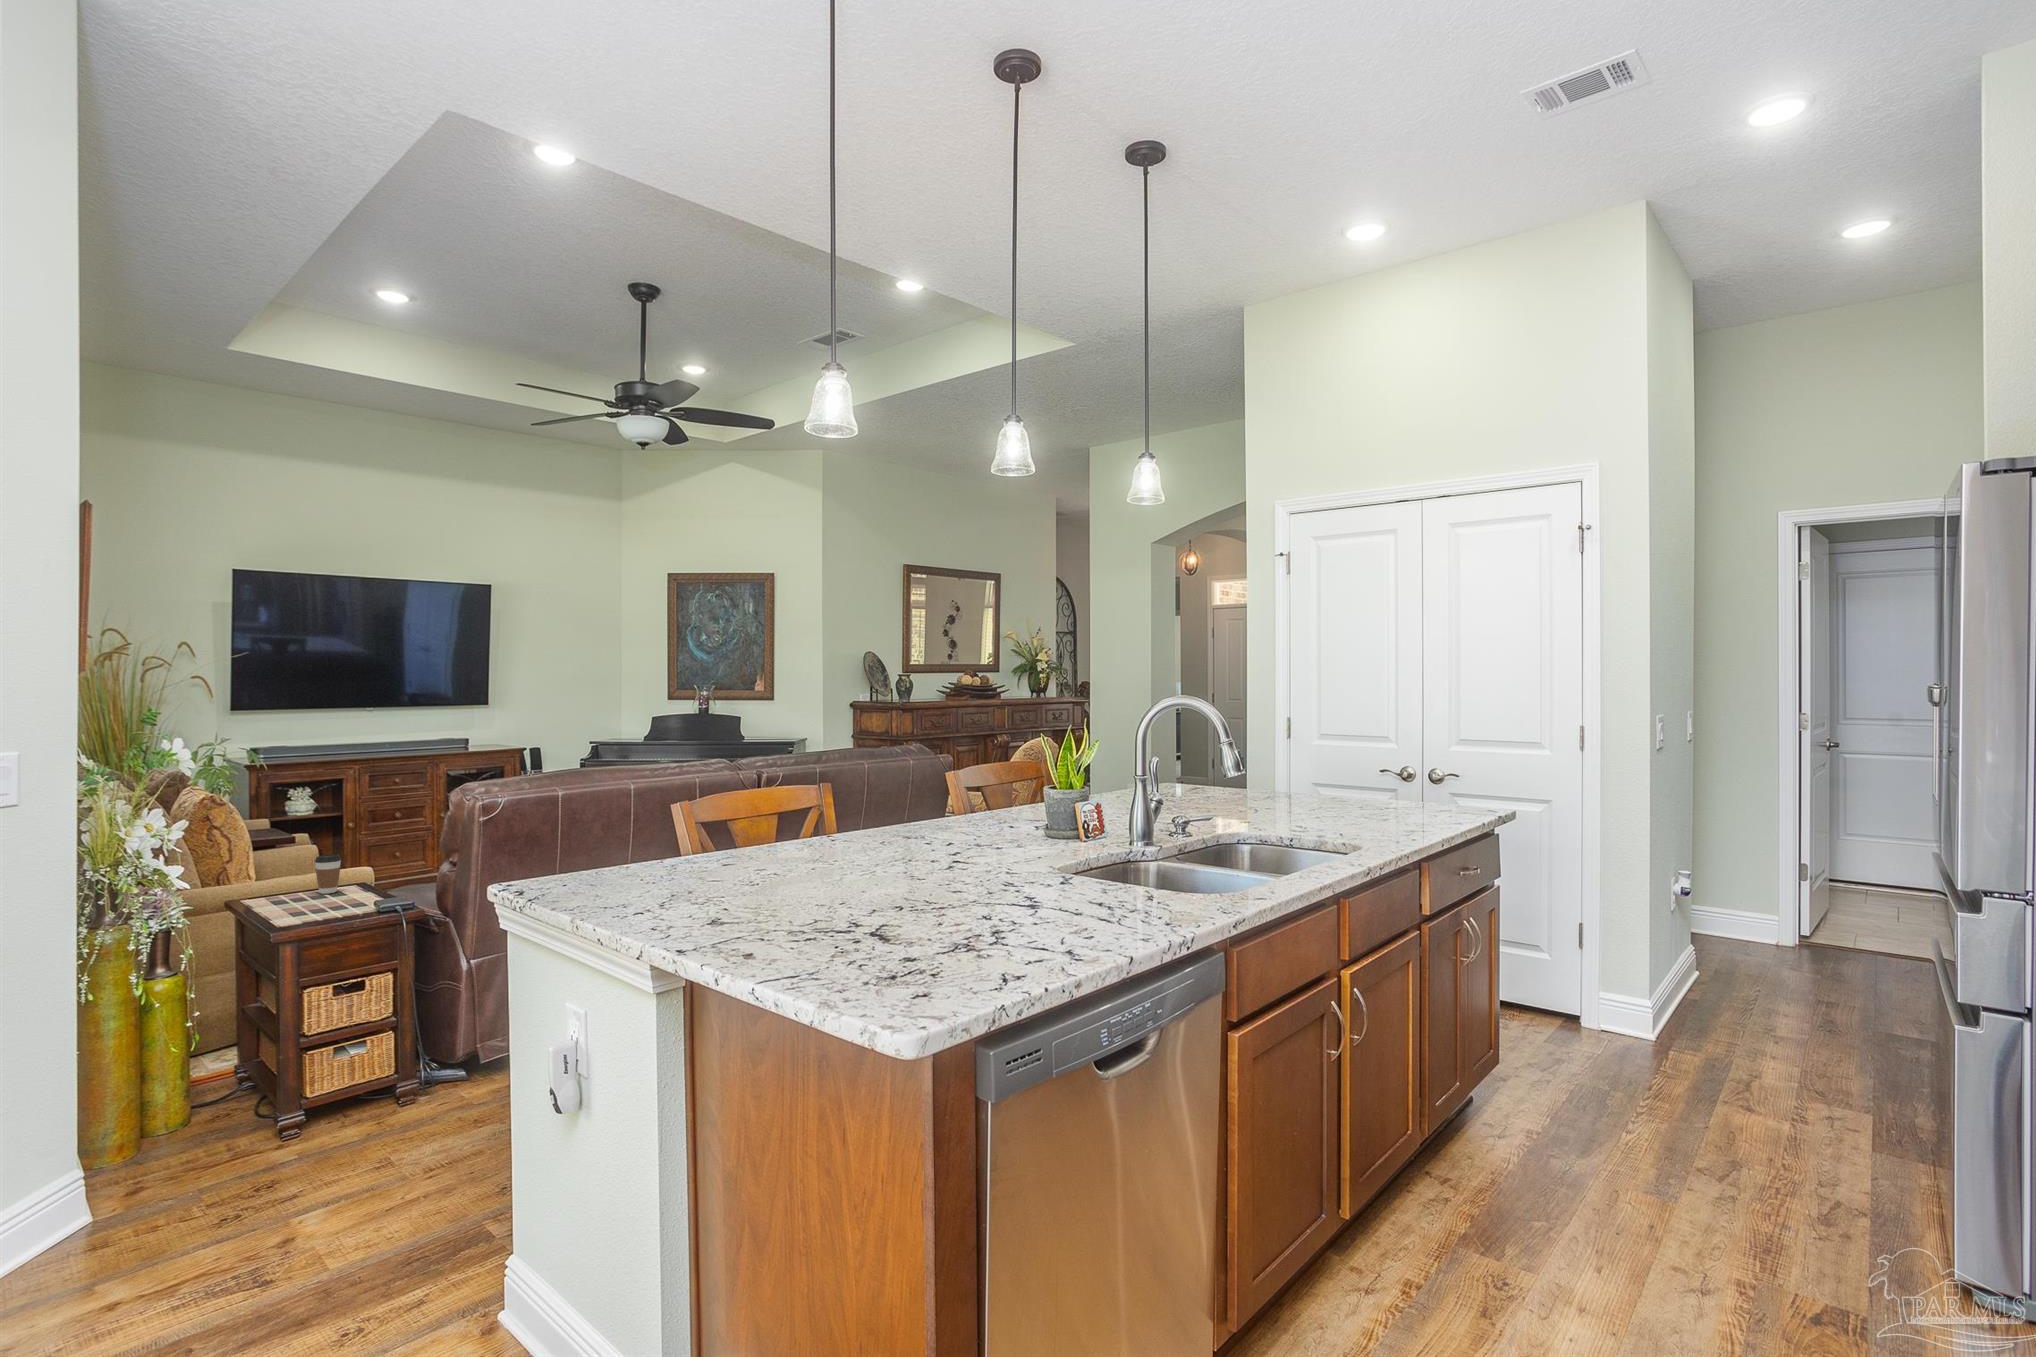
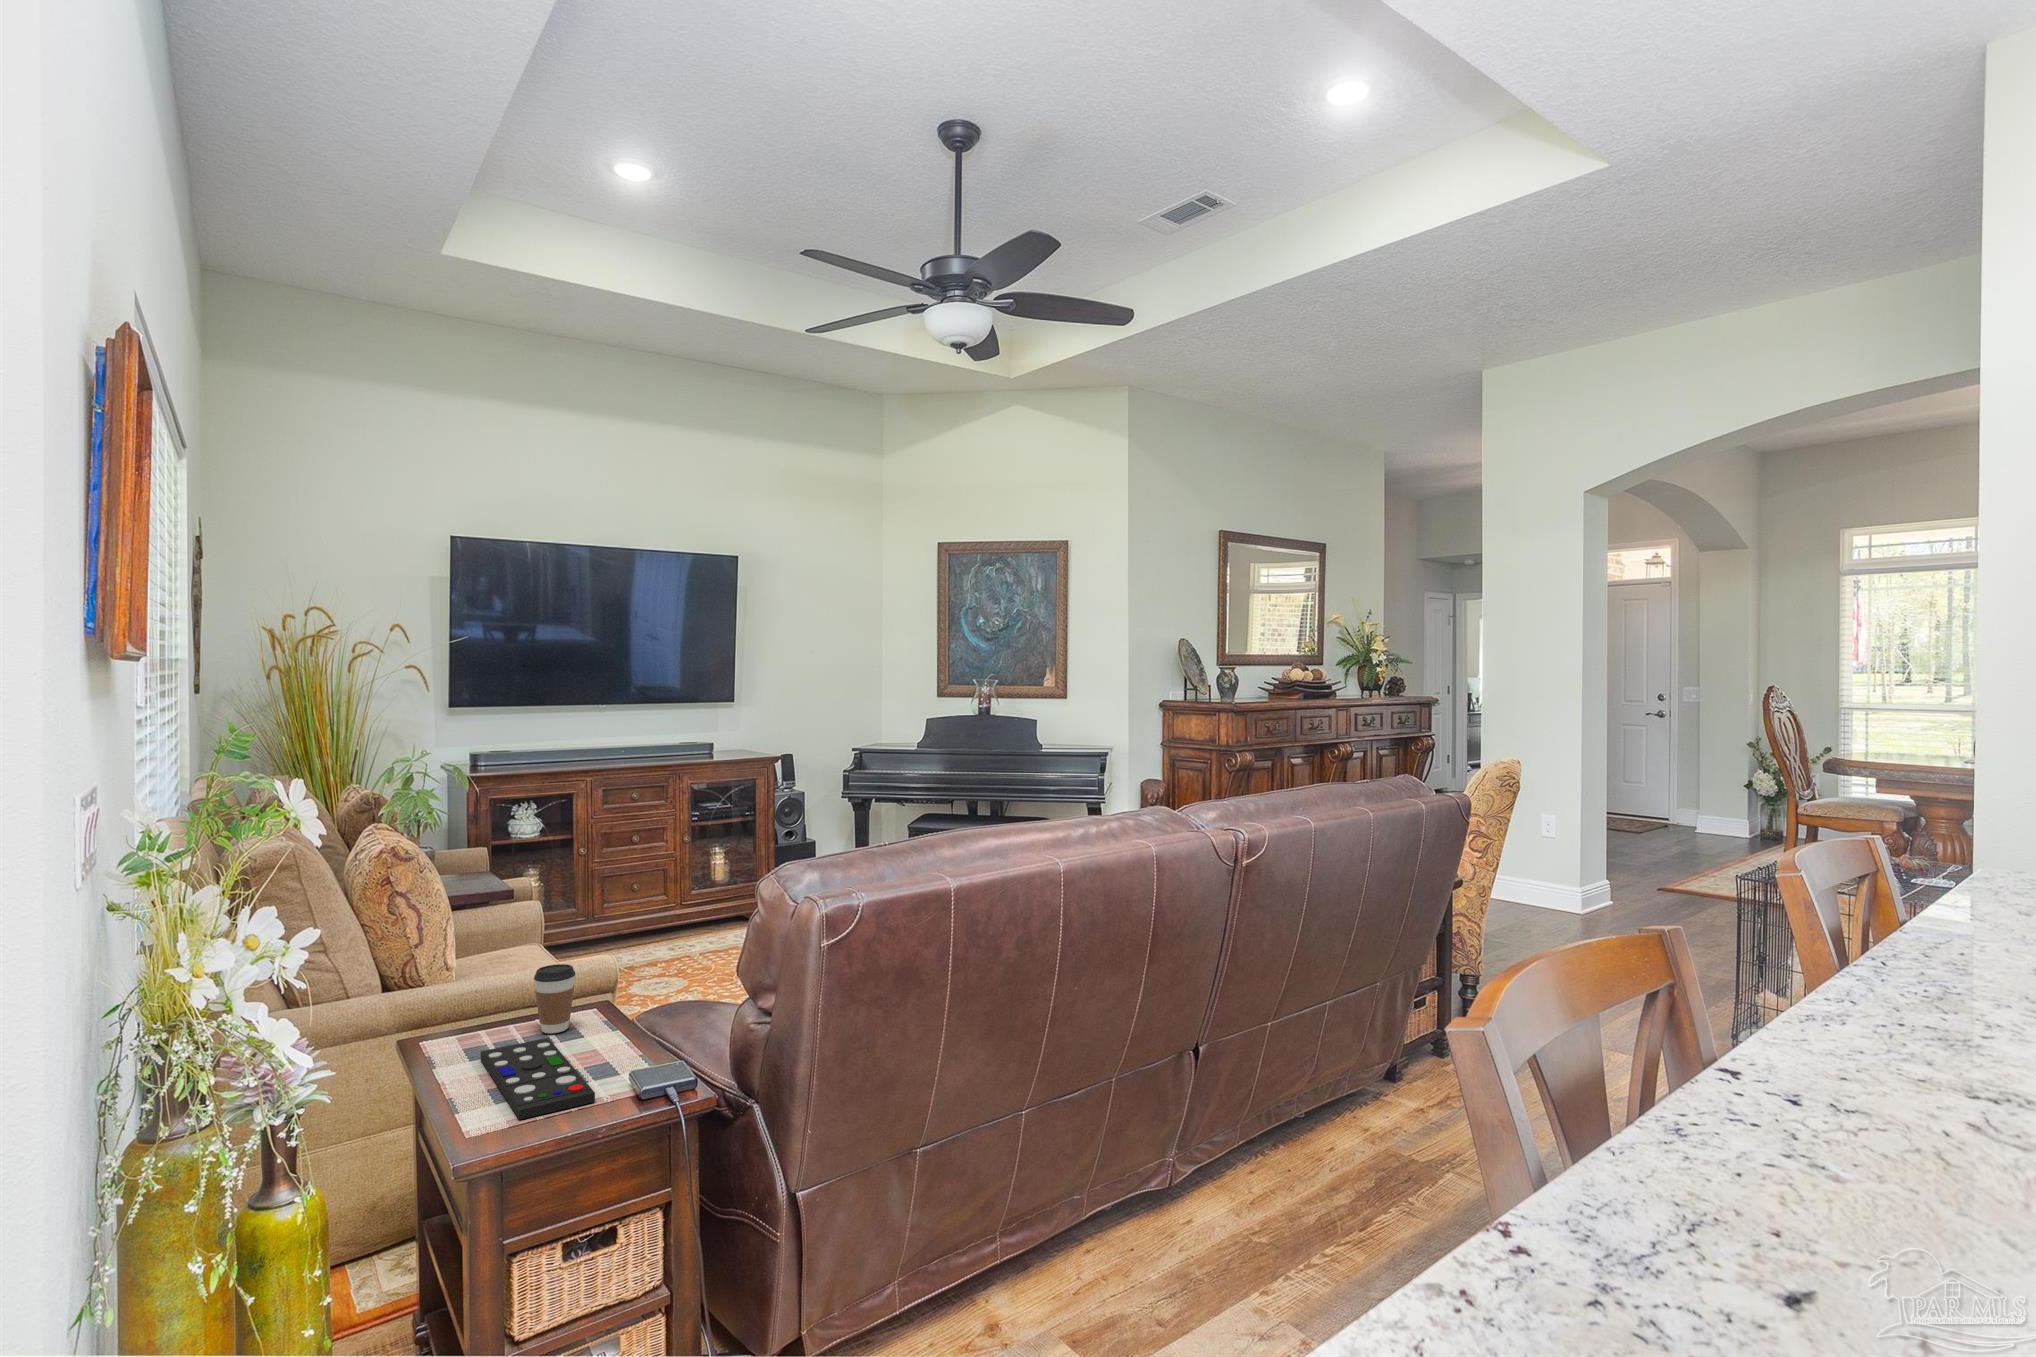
remote control: none [282,893,352,920] -> present [481,1038,595,1120]

